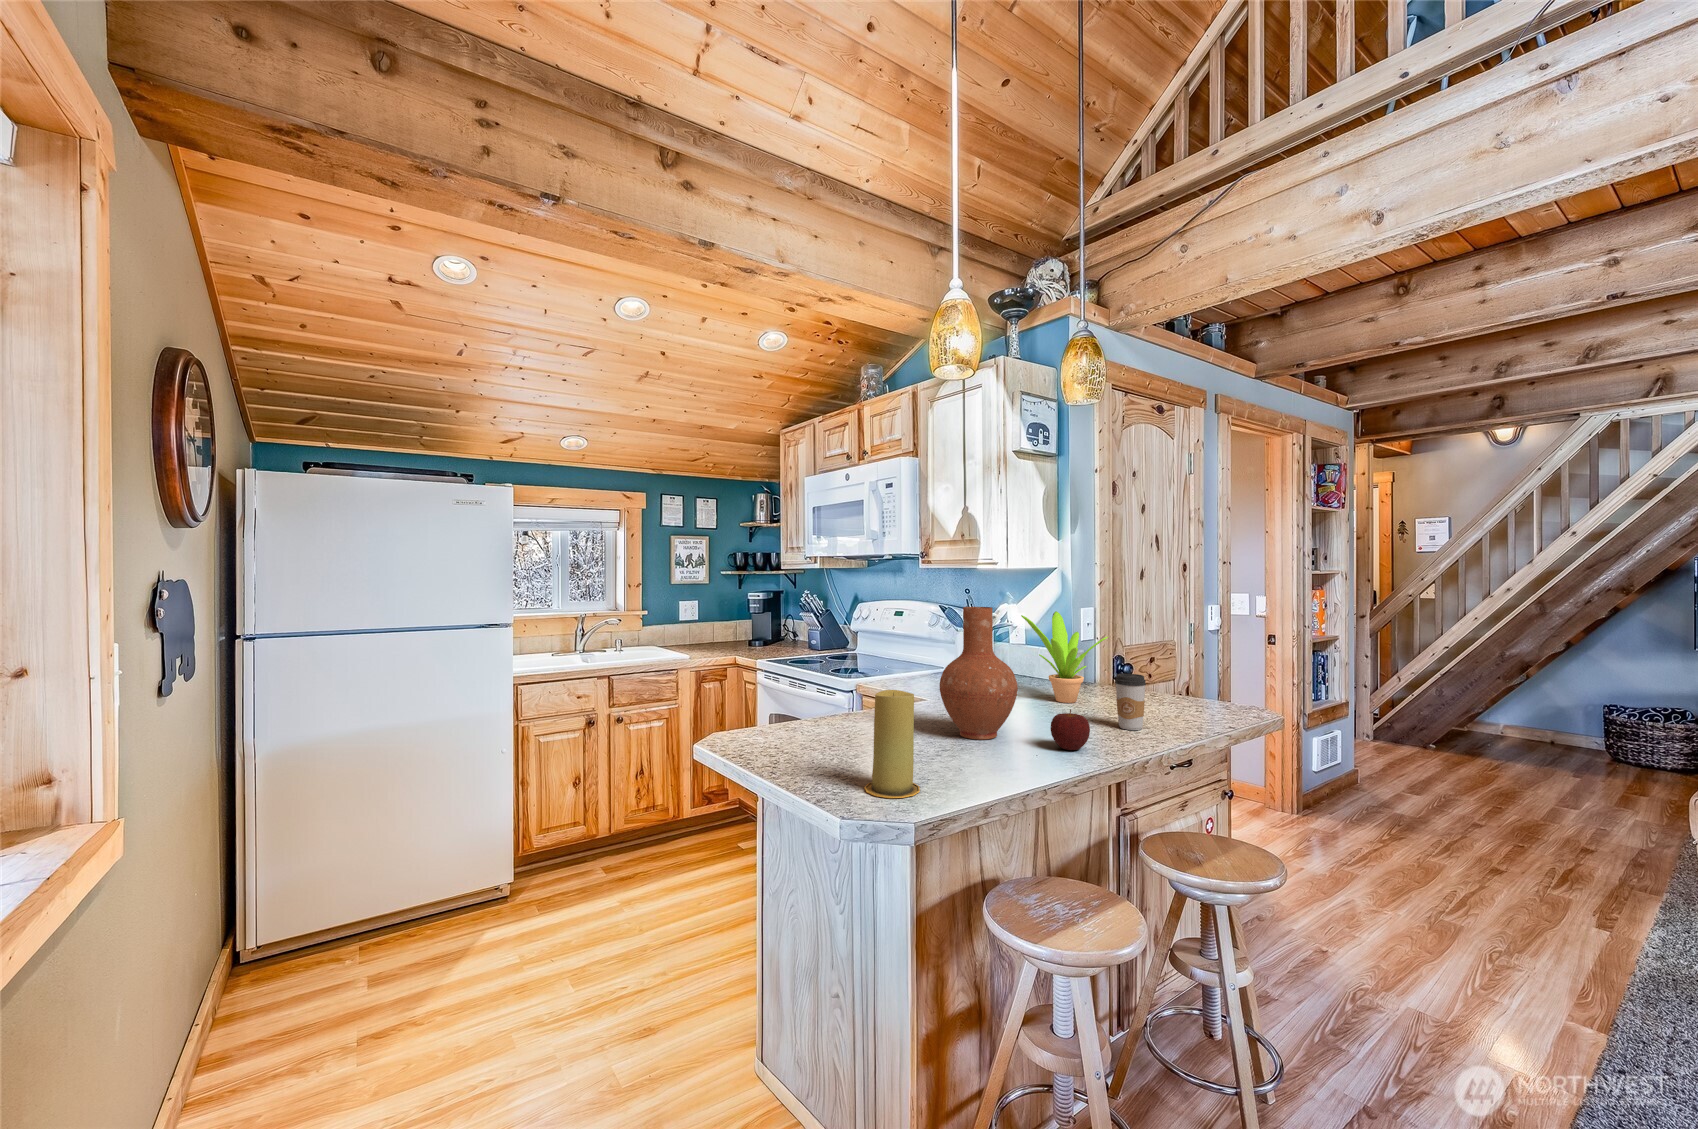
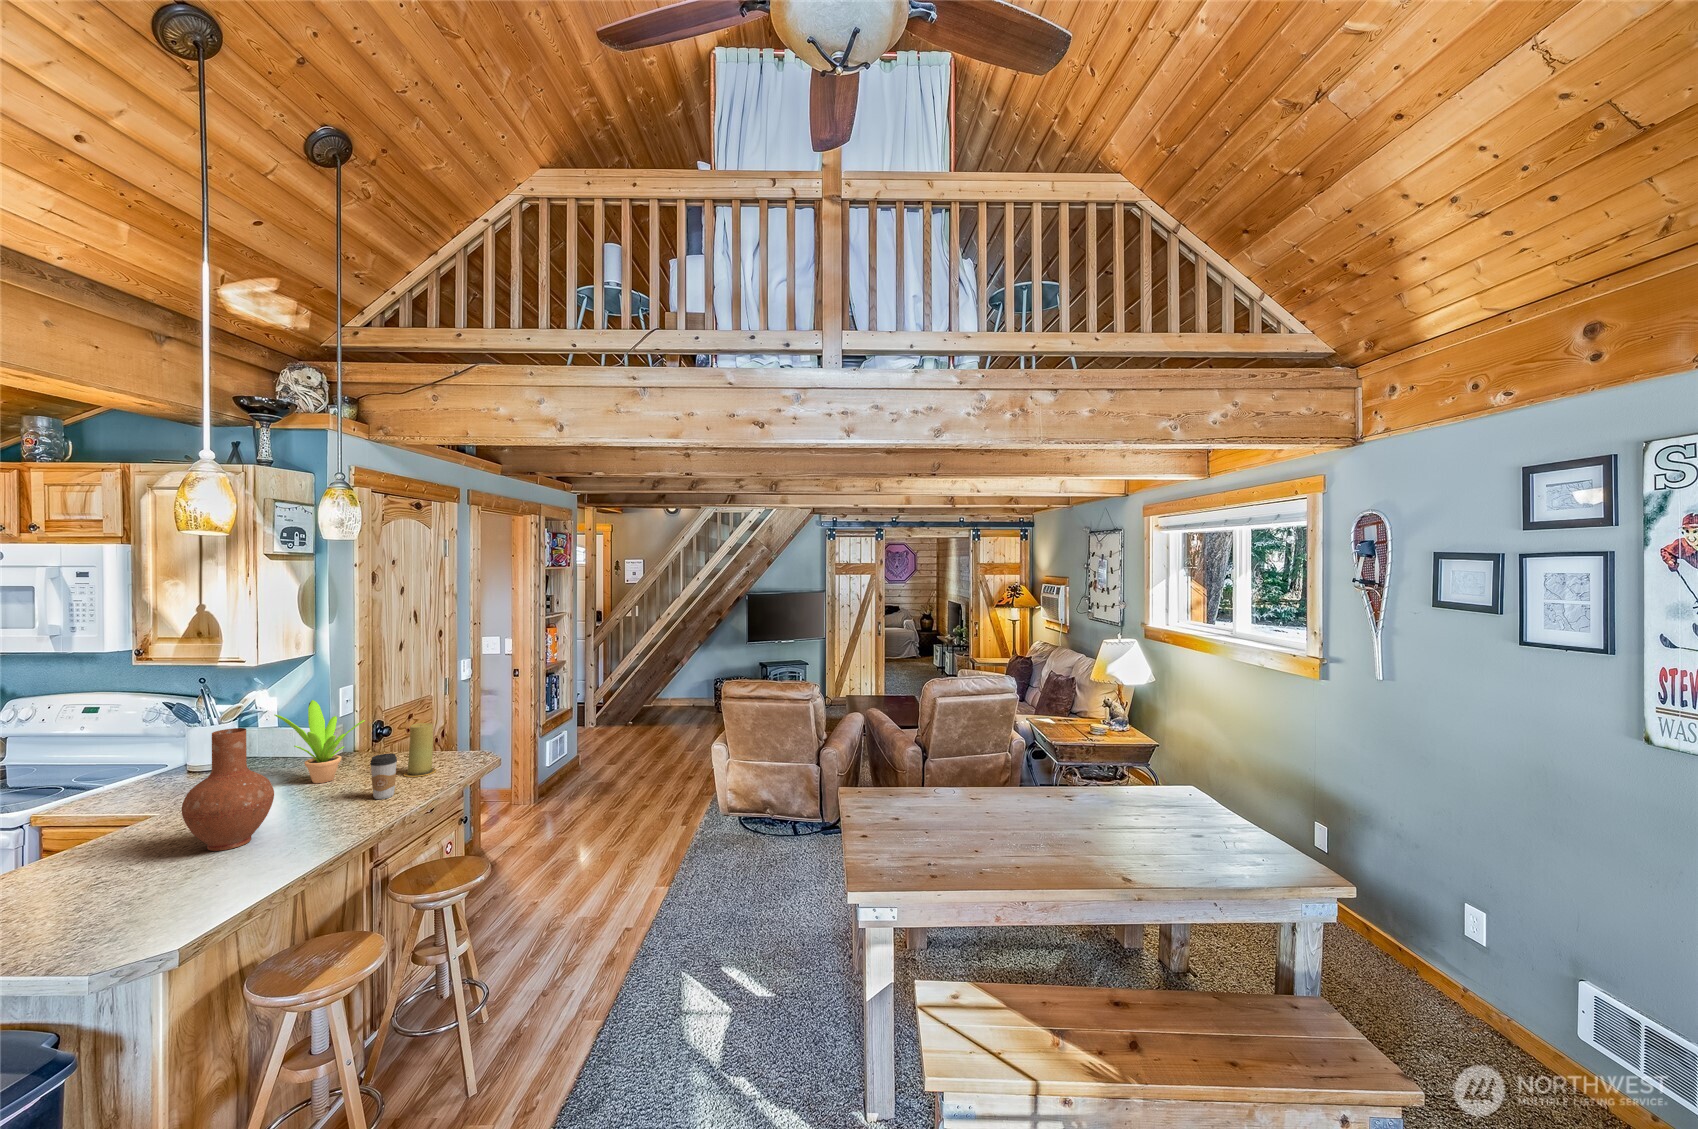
candle: present [864,690,920,798] -> present [404,723,436,777]
apple: present [1050,709,1090,750] -> none [309,802,346,835]

